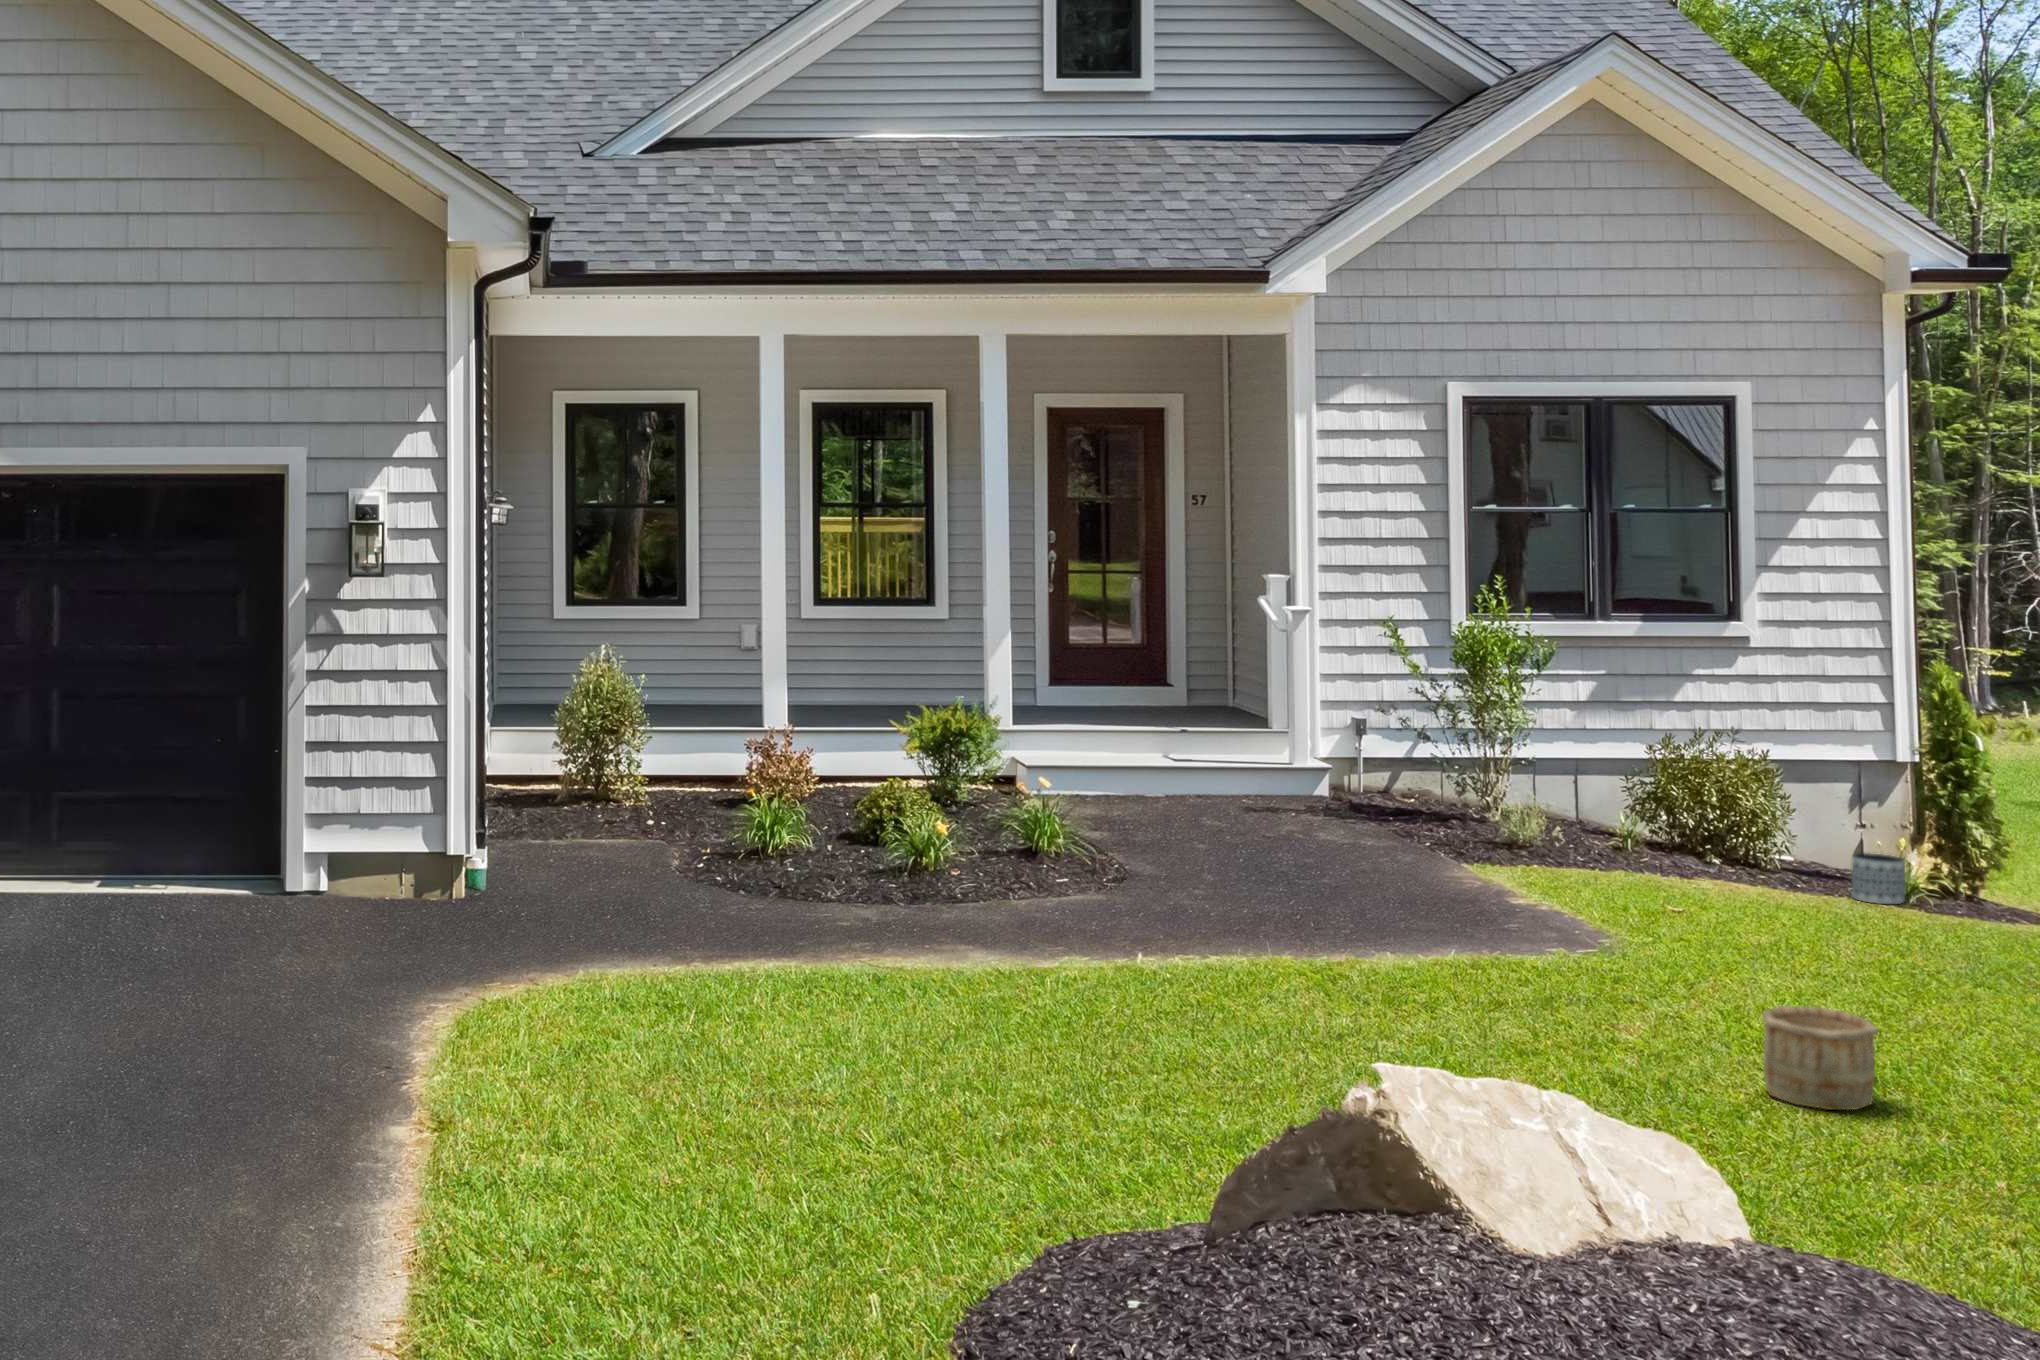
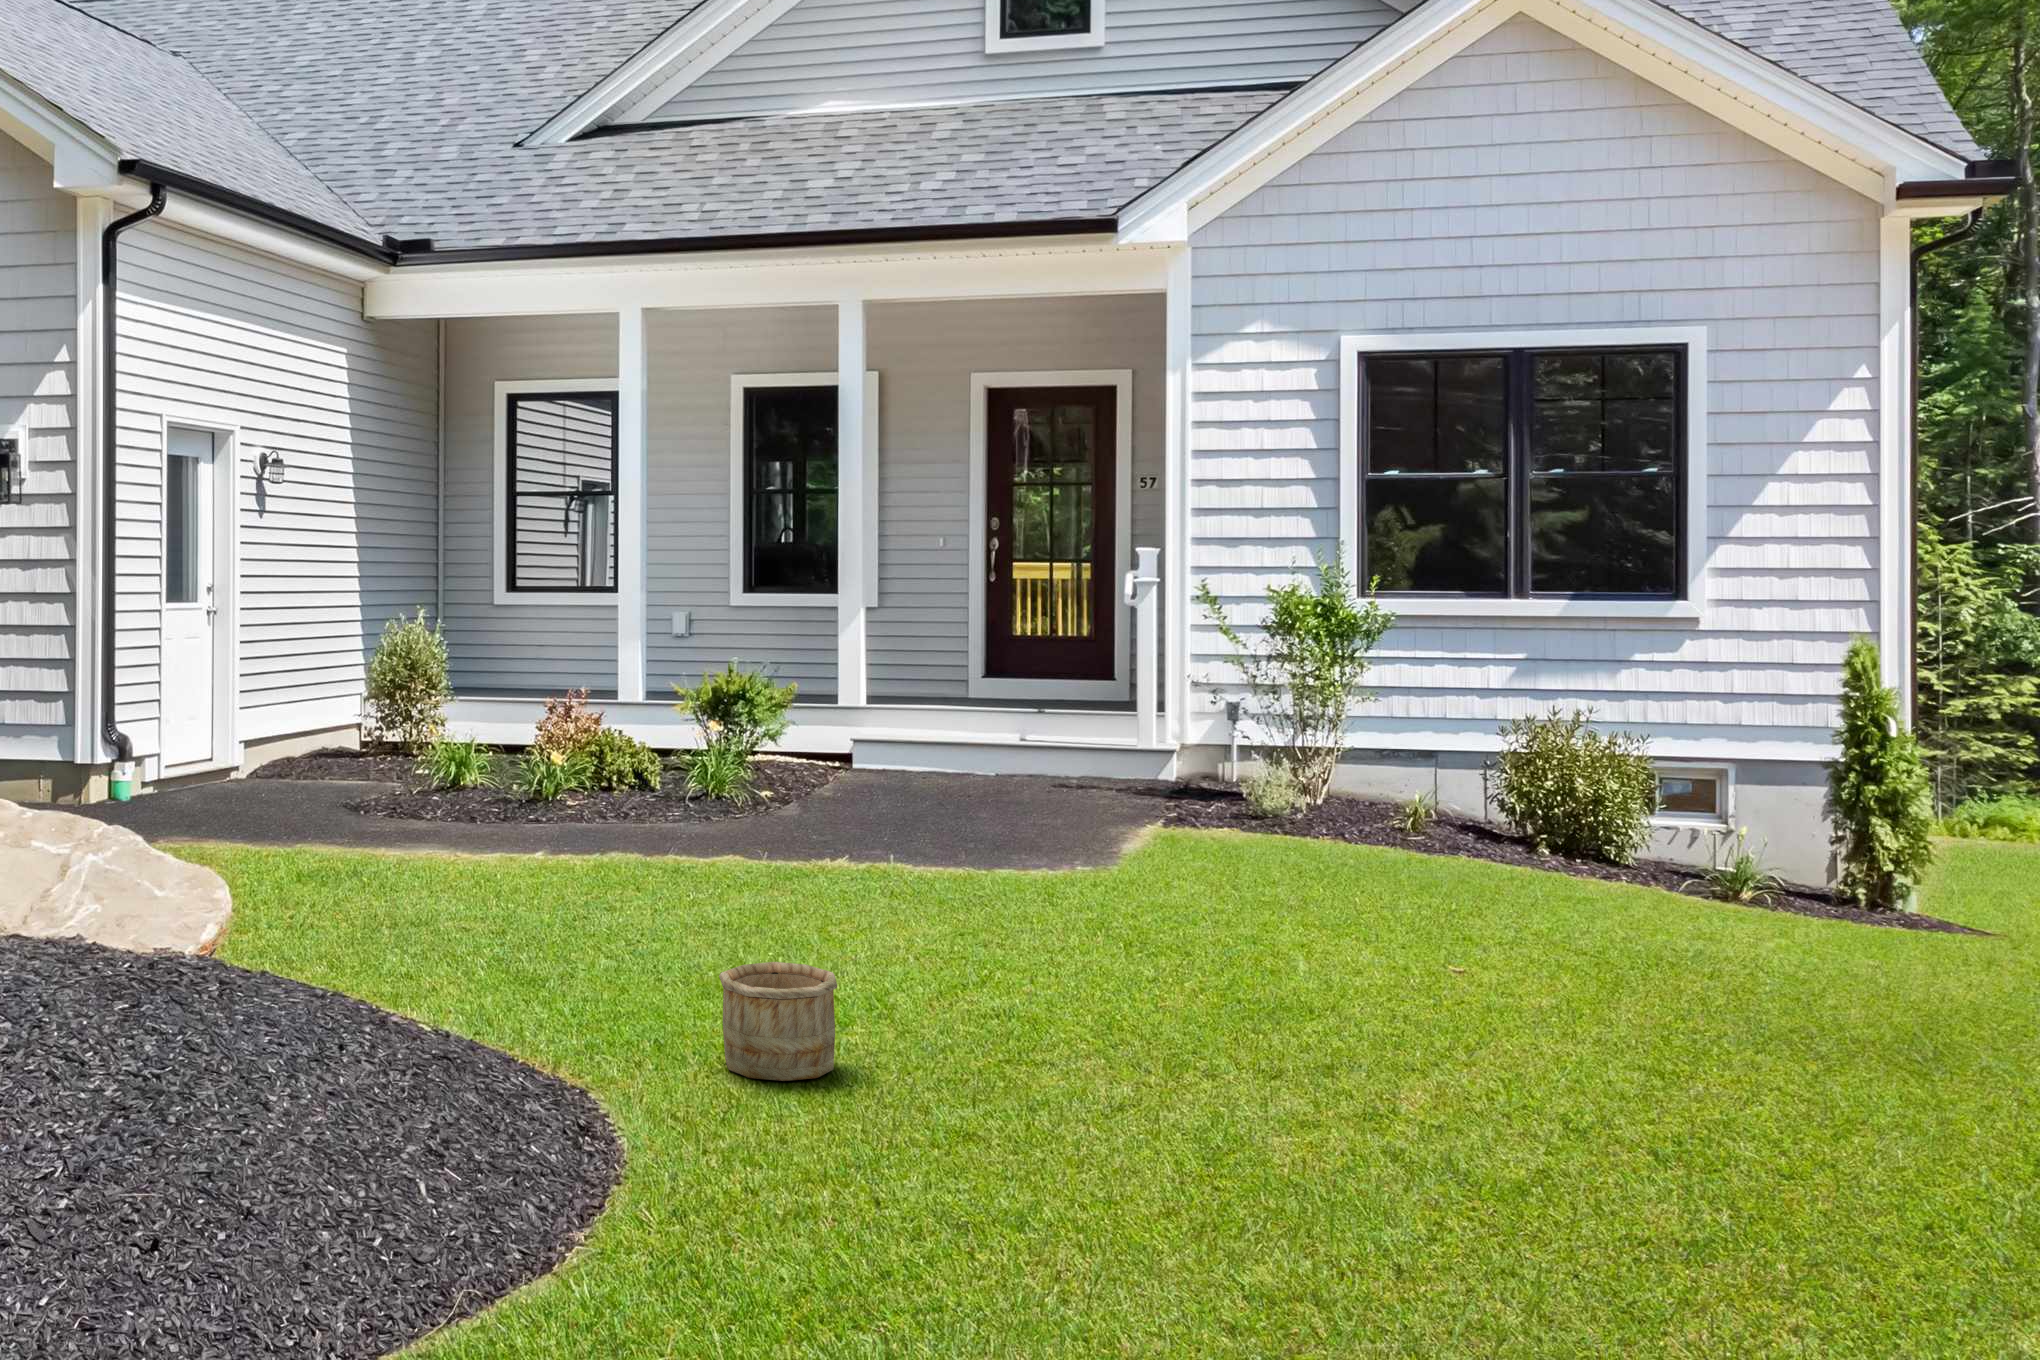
planter: present [1852,853,1905,904] -> none [1495,851,1556,911]

